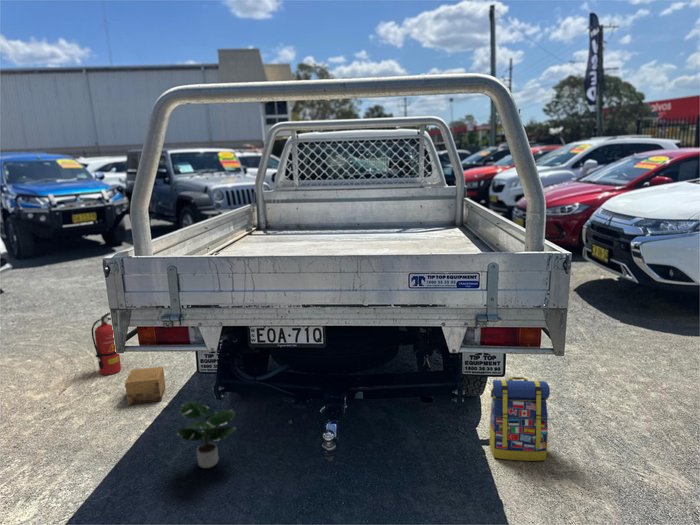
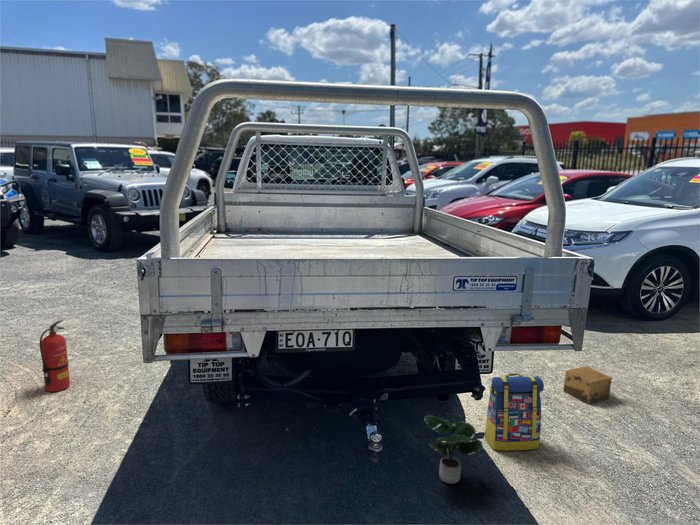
cardboard box: present [125,366,165,405] -> present [563,366,612,404]
potted plant: present [176,402,235,468] -> present [424,415,482,484]

